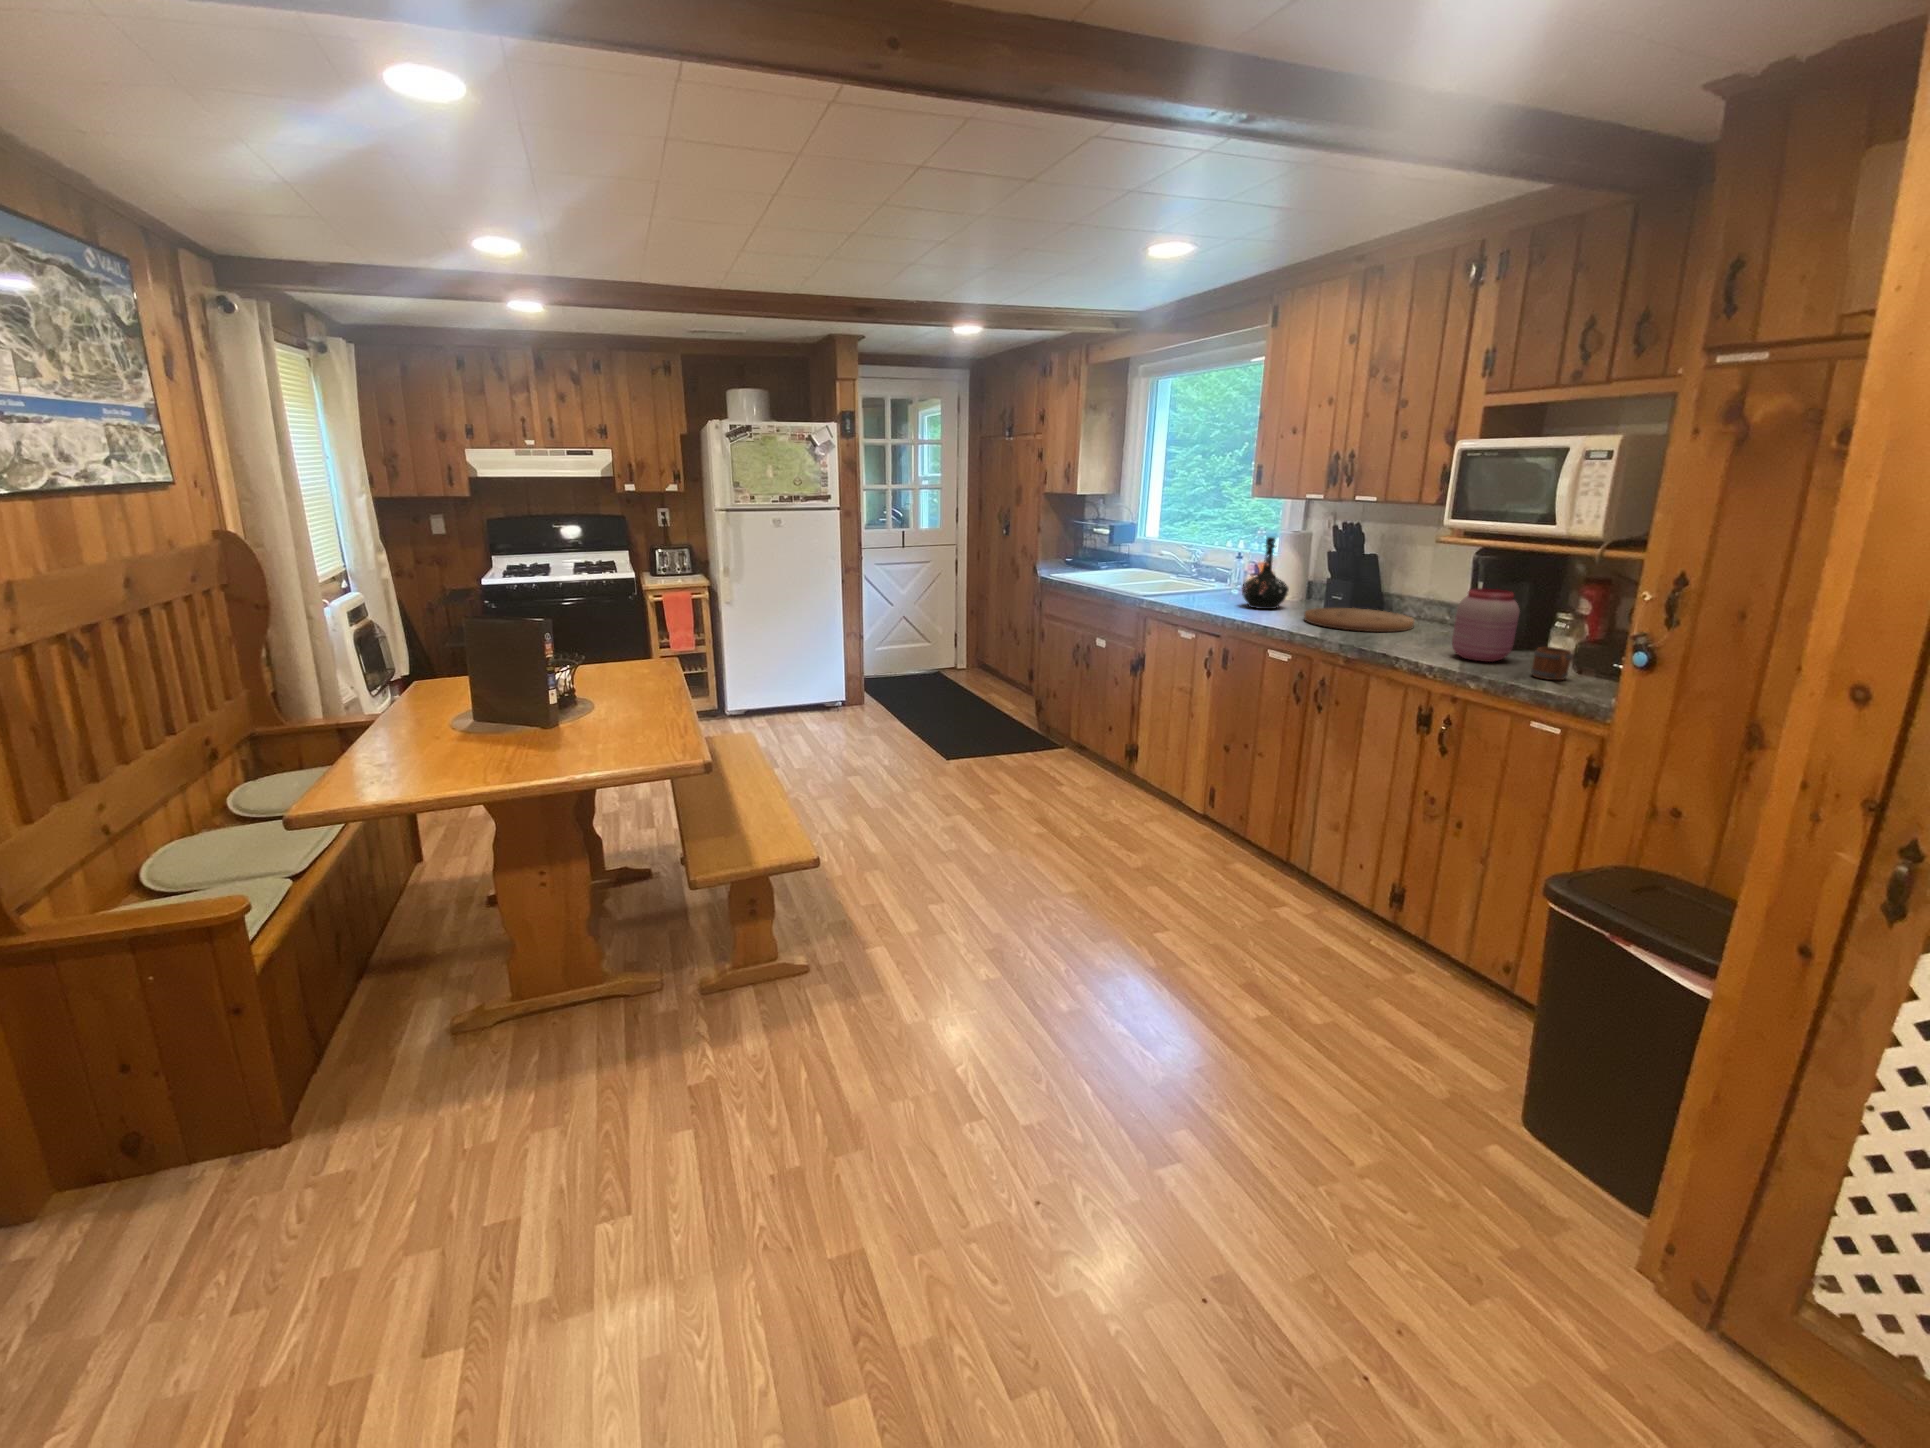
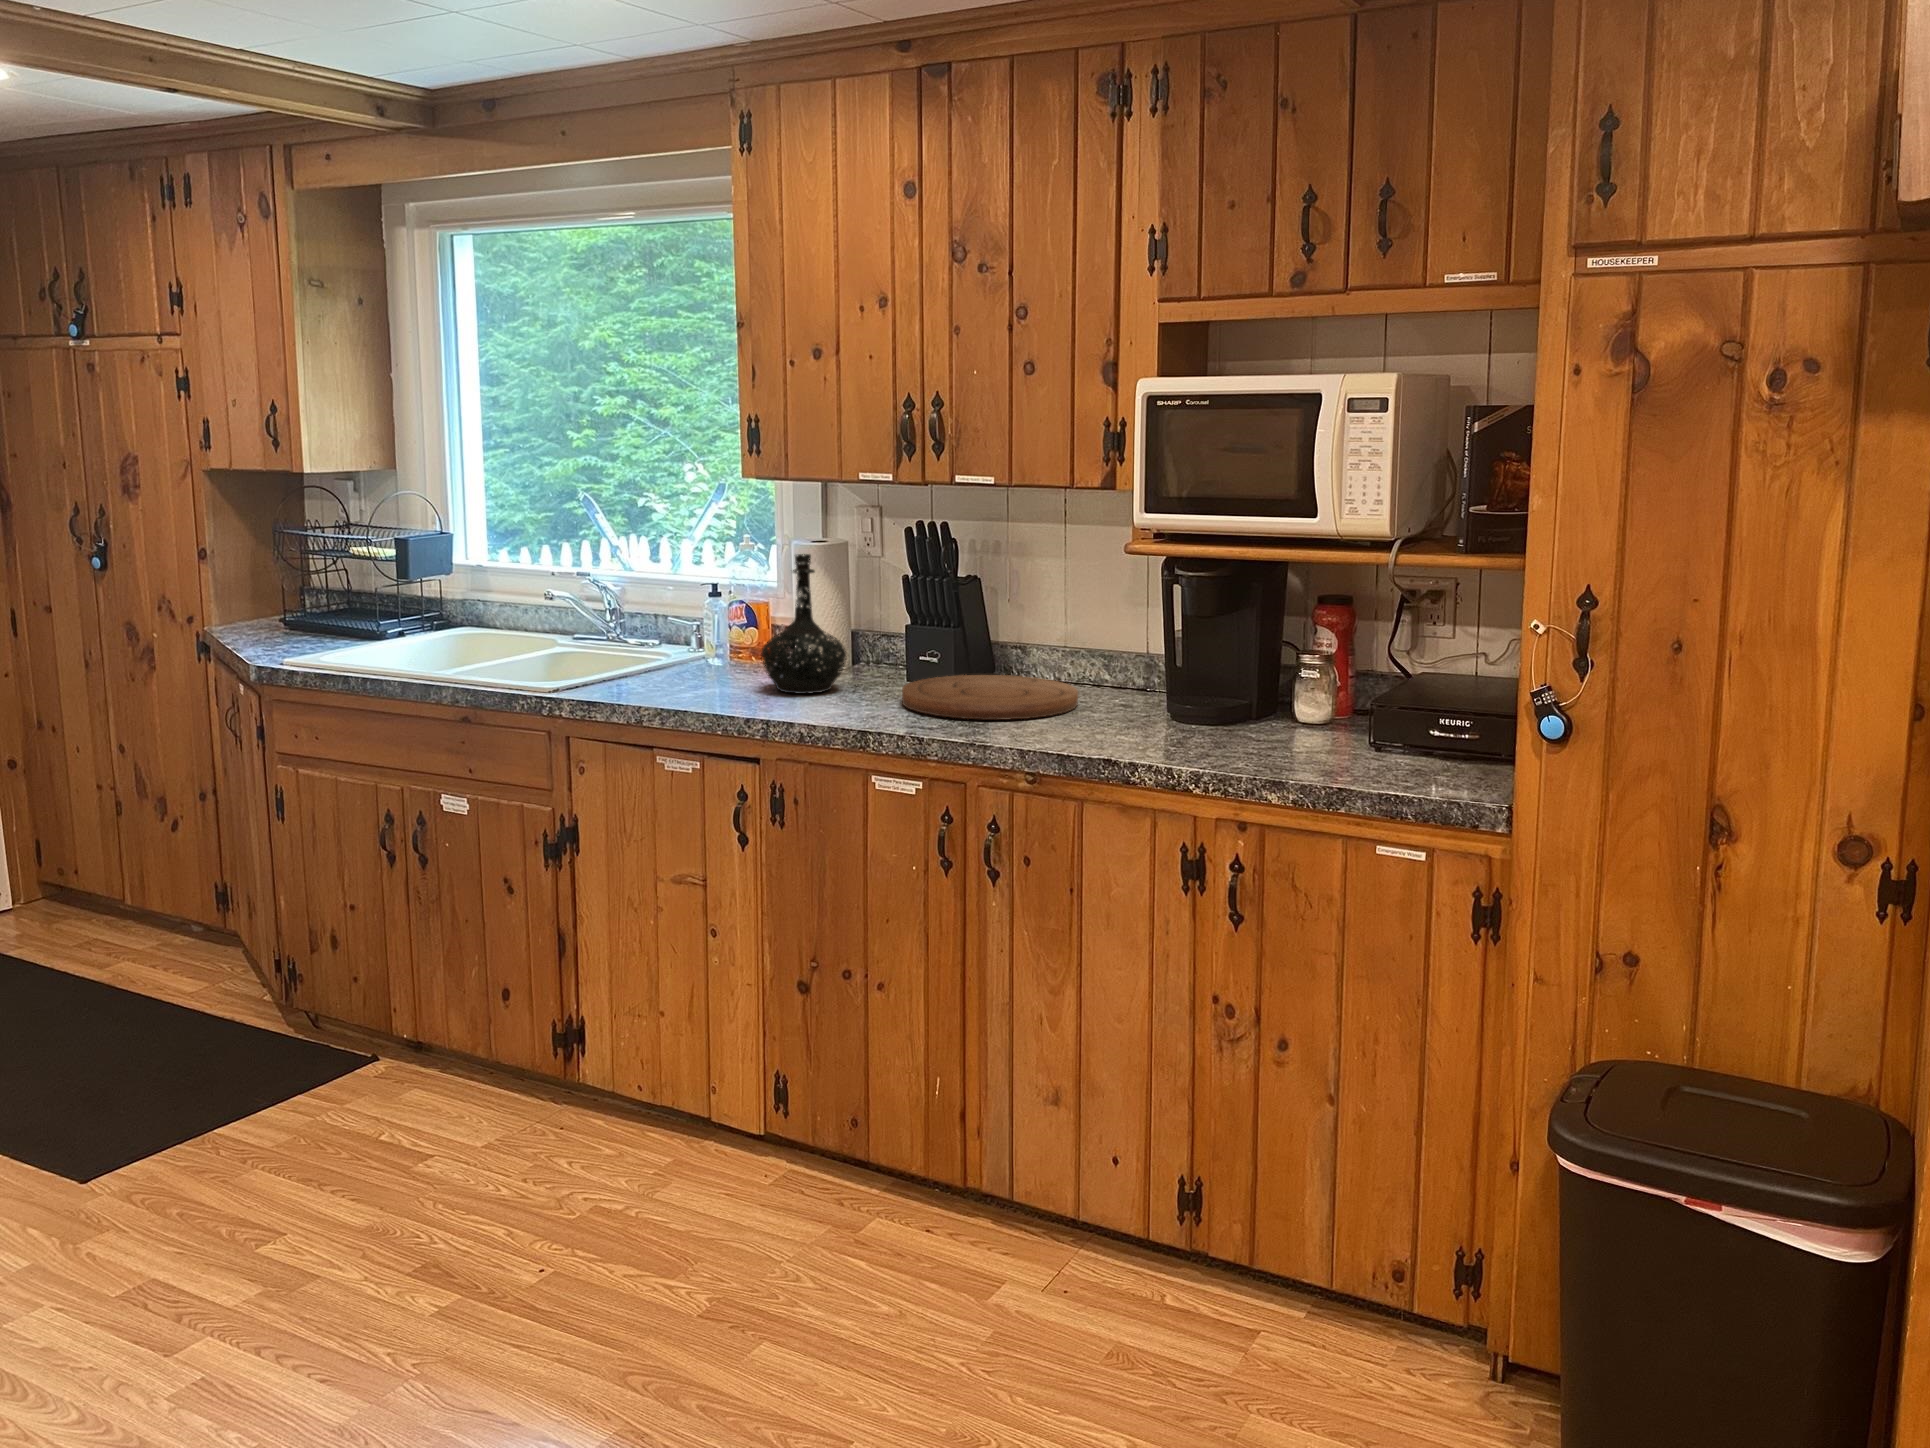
jar: present [1452,588,1519,662] -> none [1201,628,1292,753]
mug: present [1531,647,1572,680] -> none [1345,717,1408,773]

